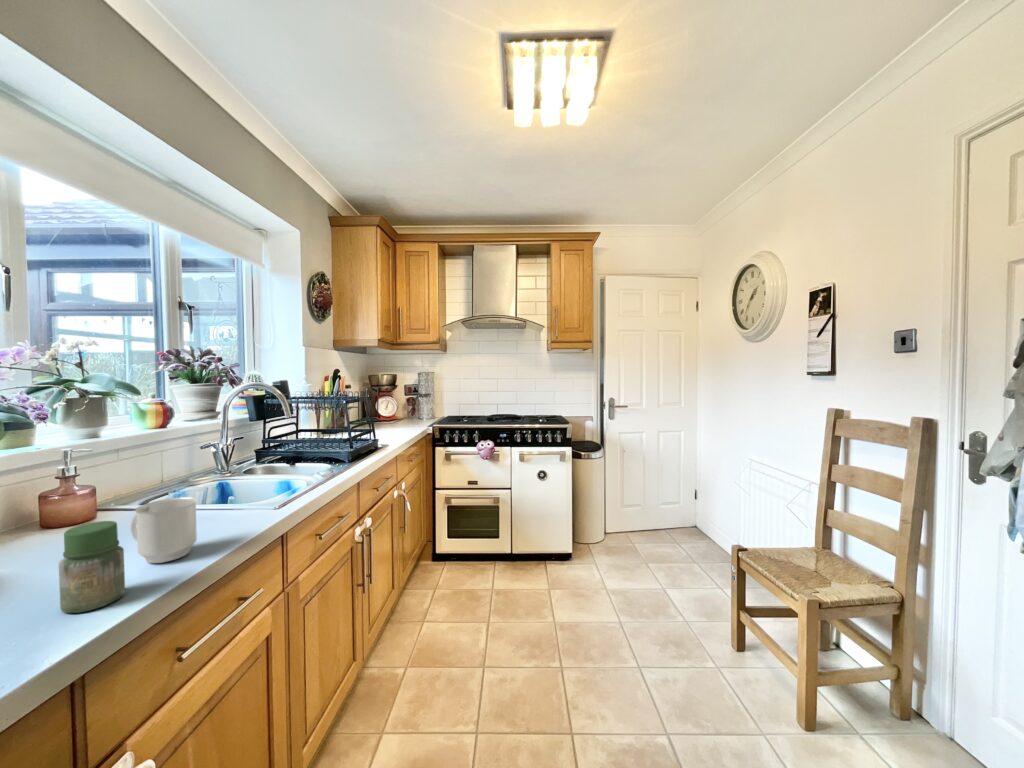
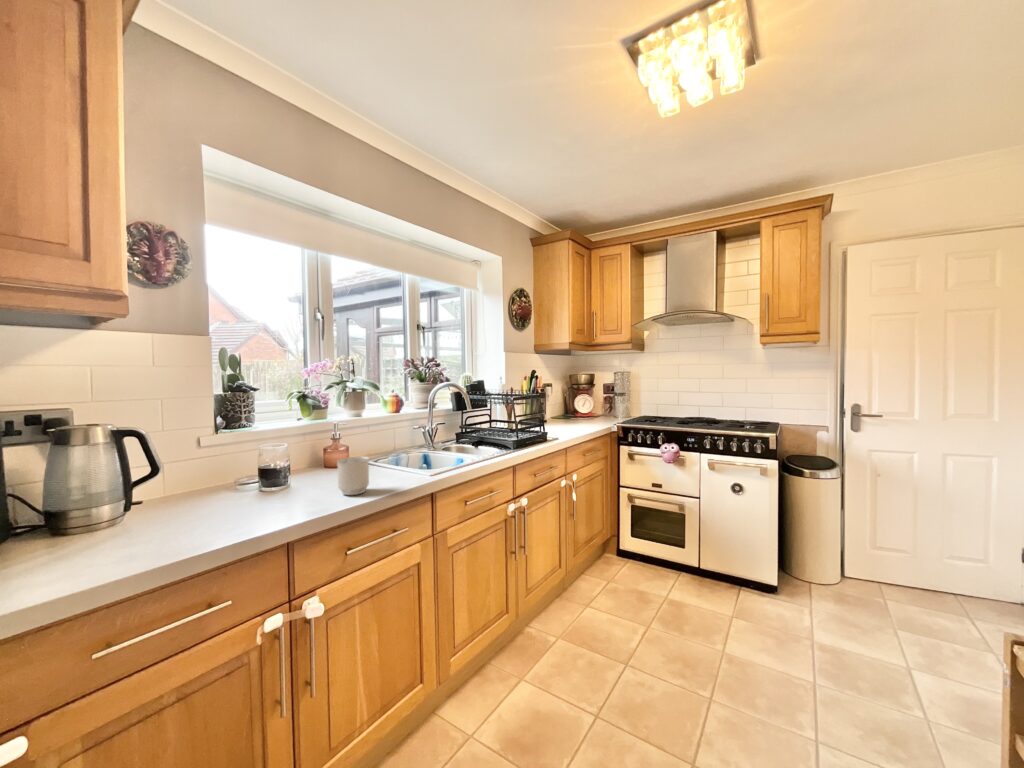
jar: present [59,521,125,613] -> none [290,463,320,512]

